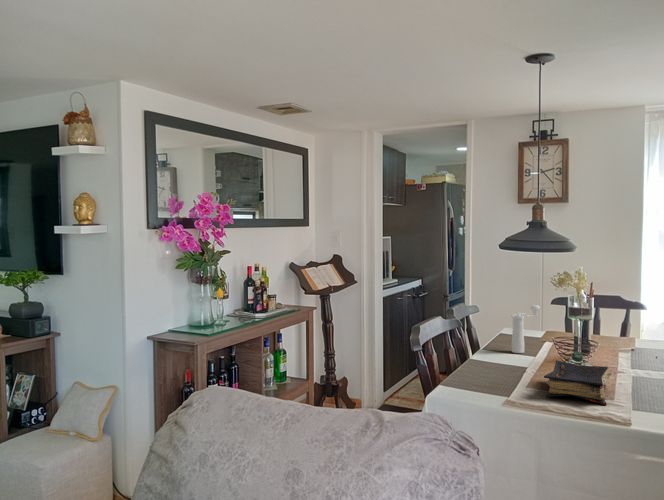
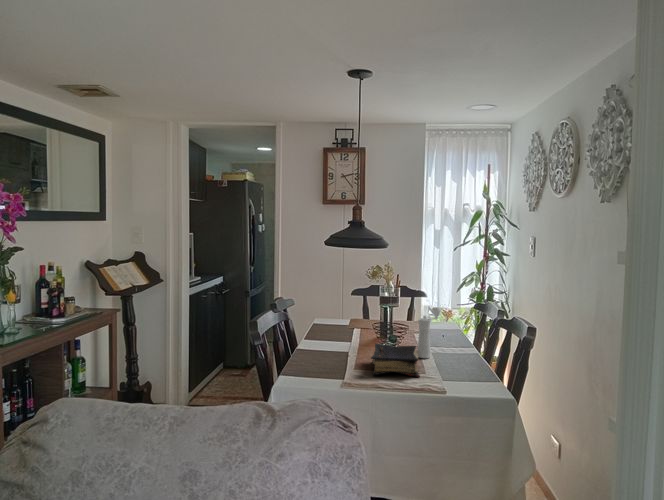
pepper mill: present [511,305,540,353] -> present [418,307,441,358]

